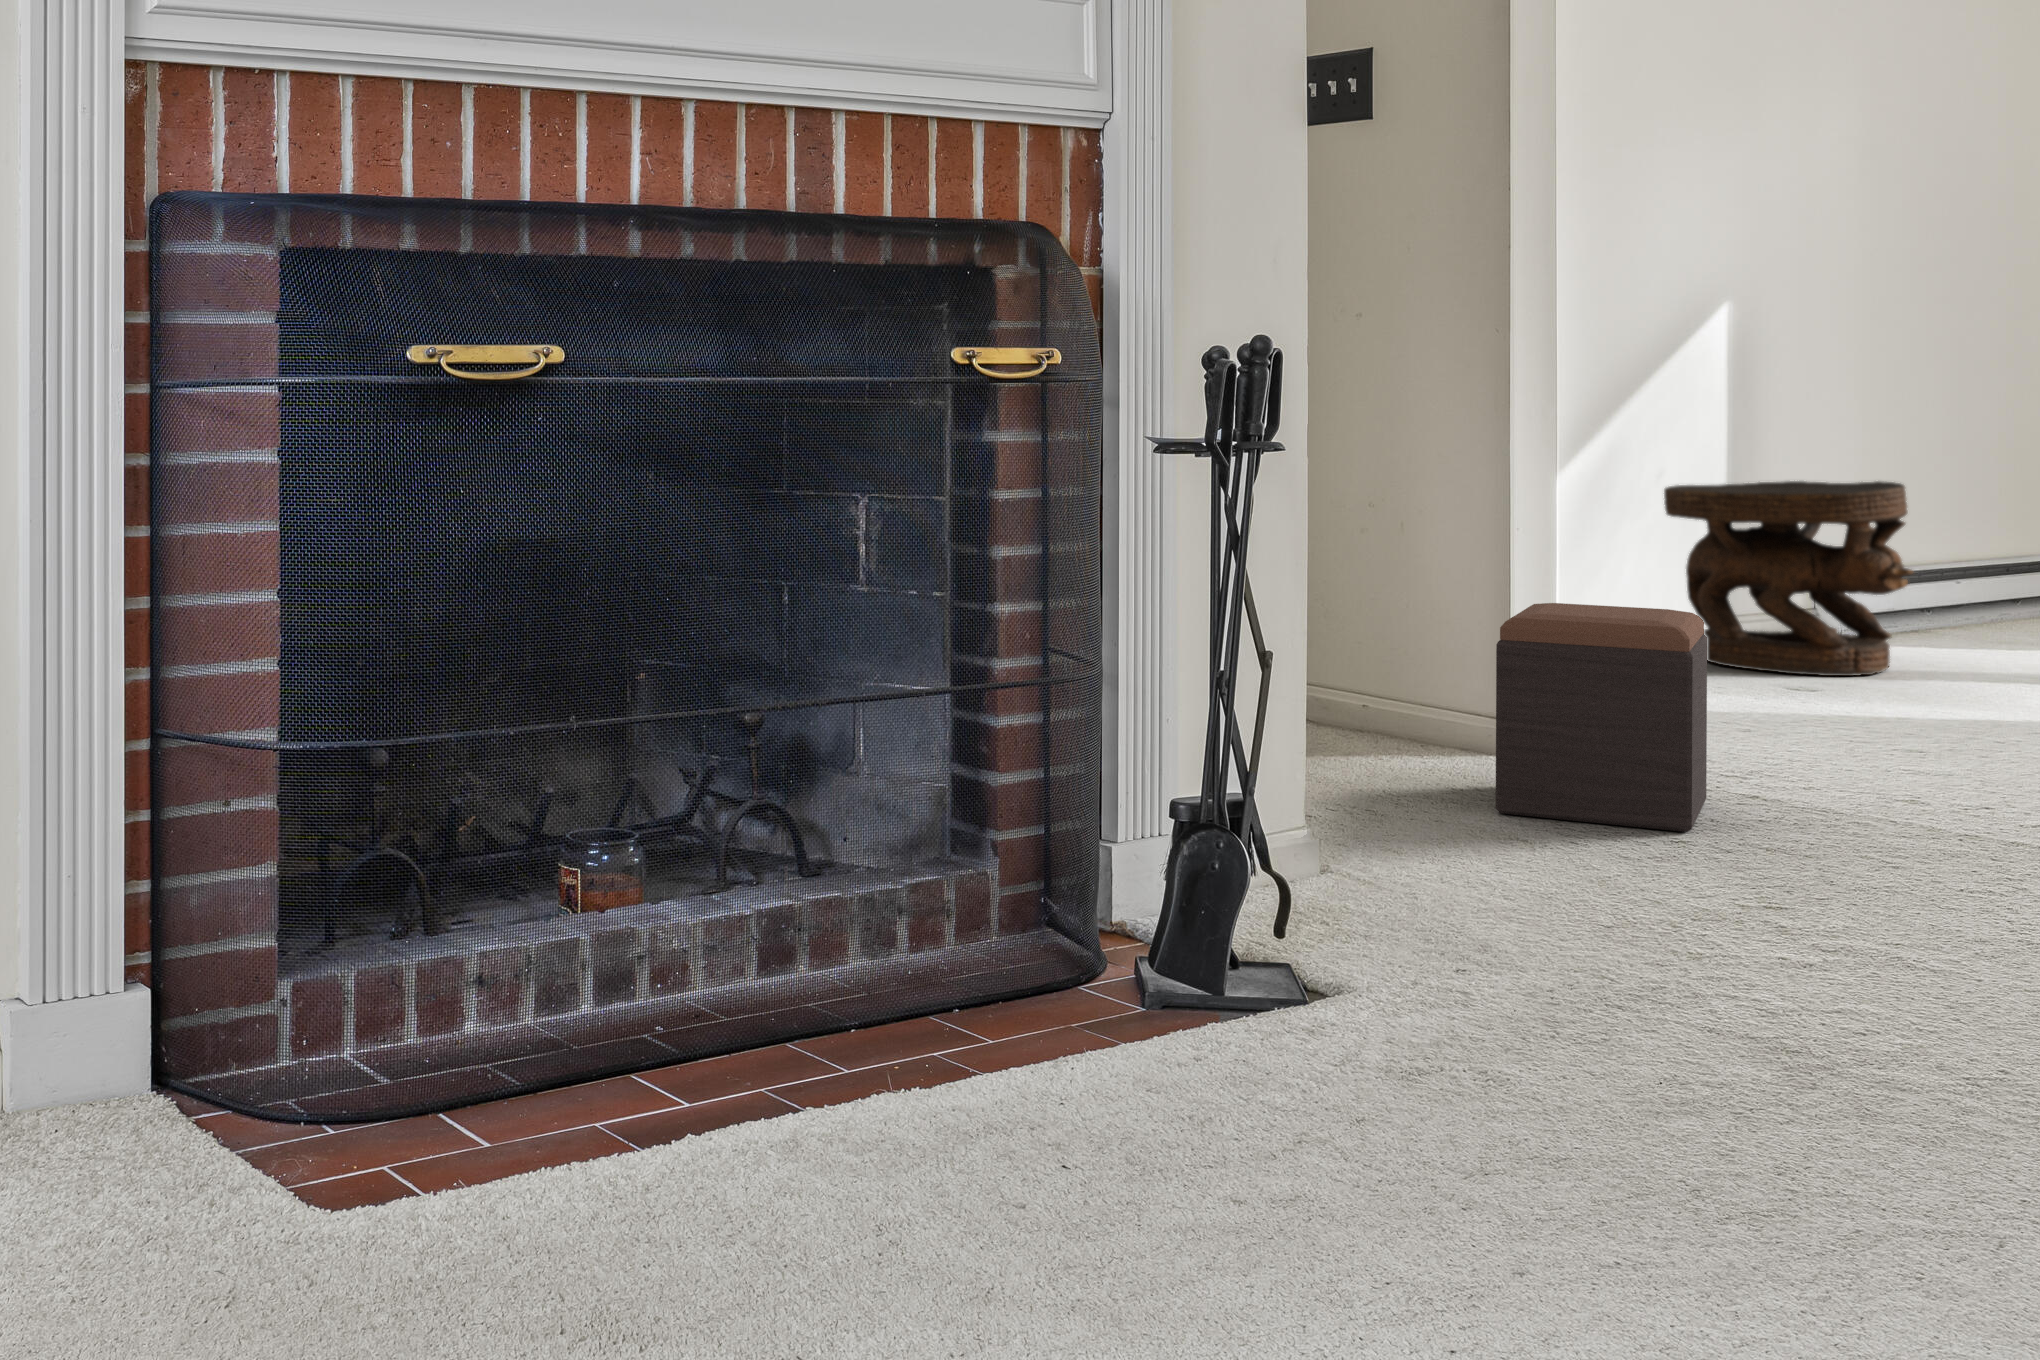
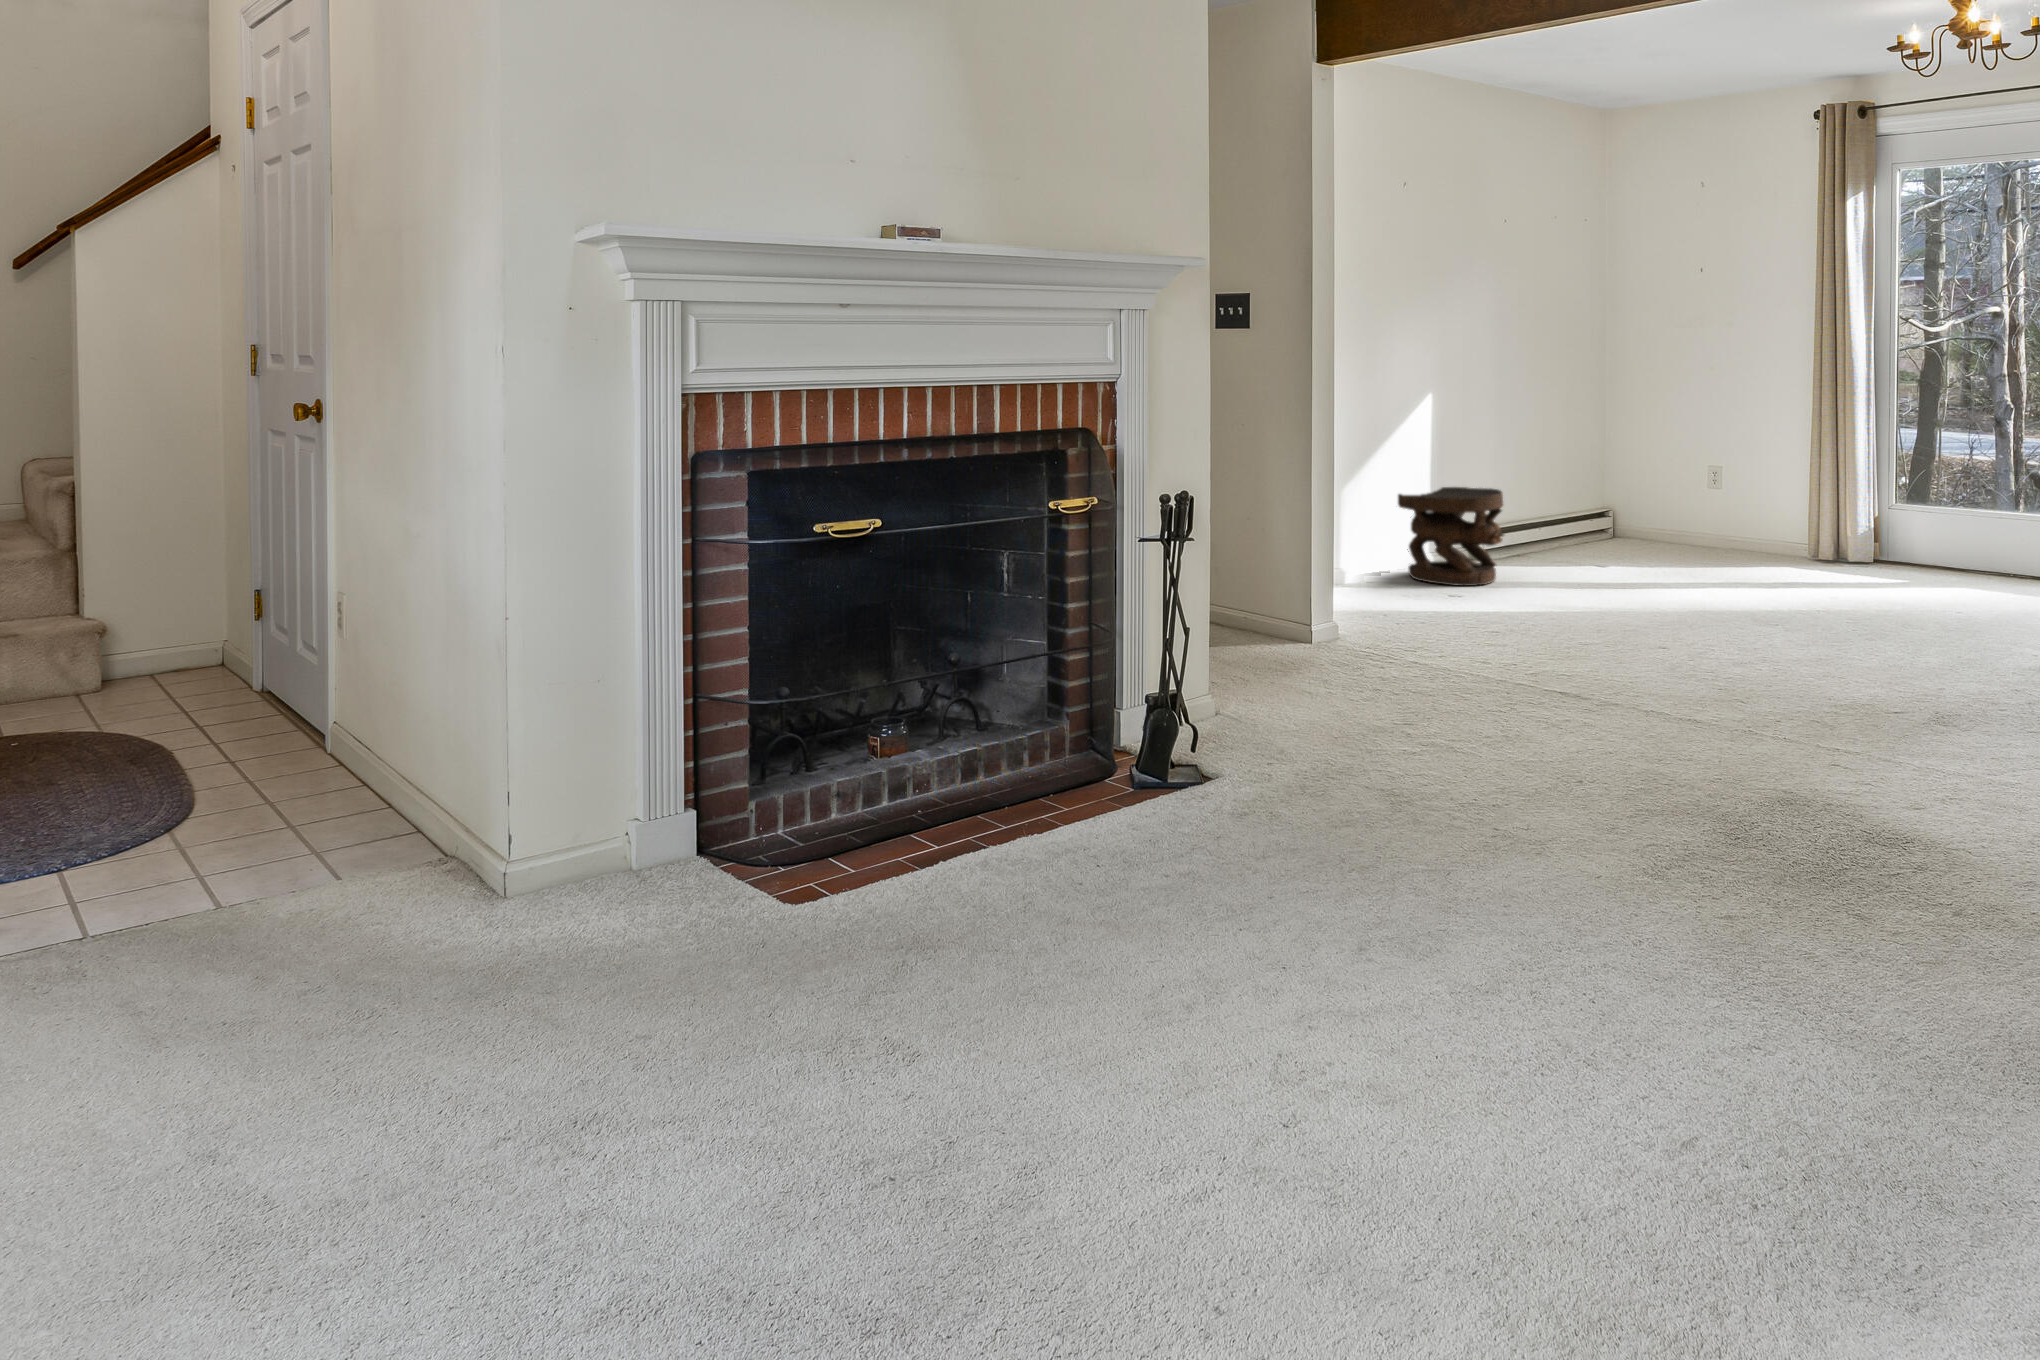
footstool: present [1496,603,1707,832] -> none [1298,574,1393,683]

